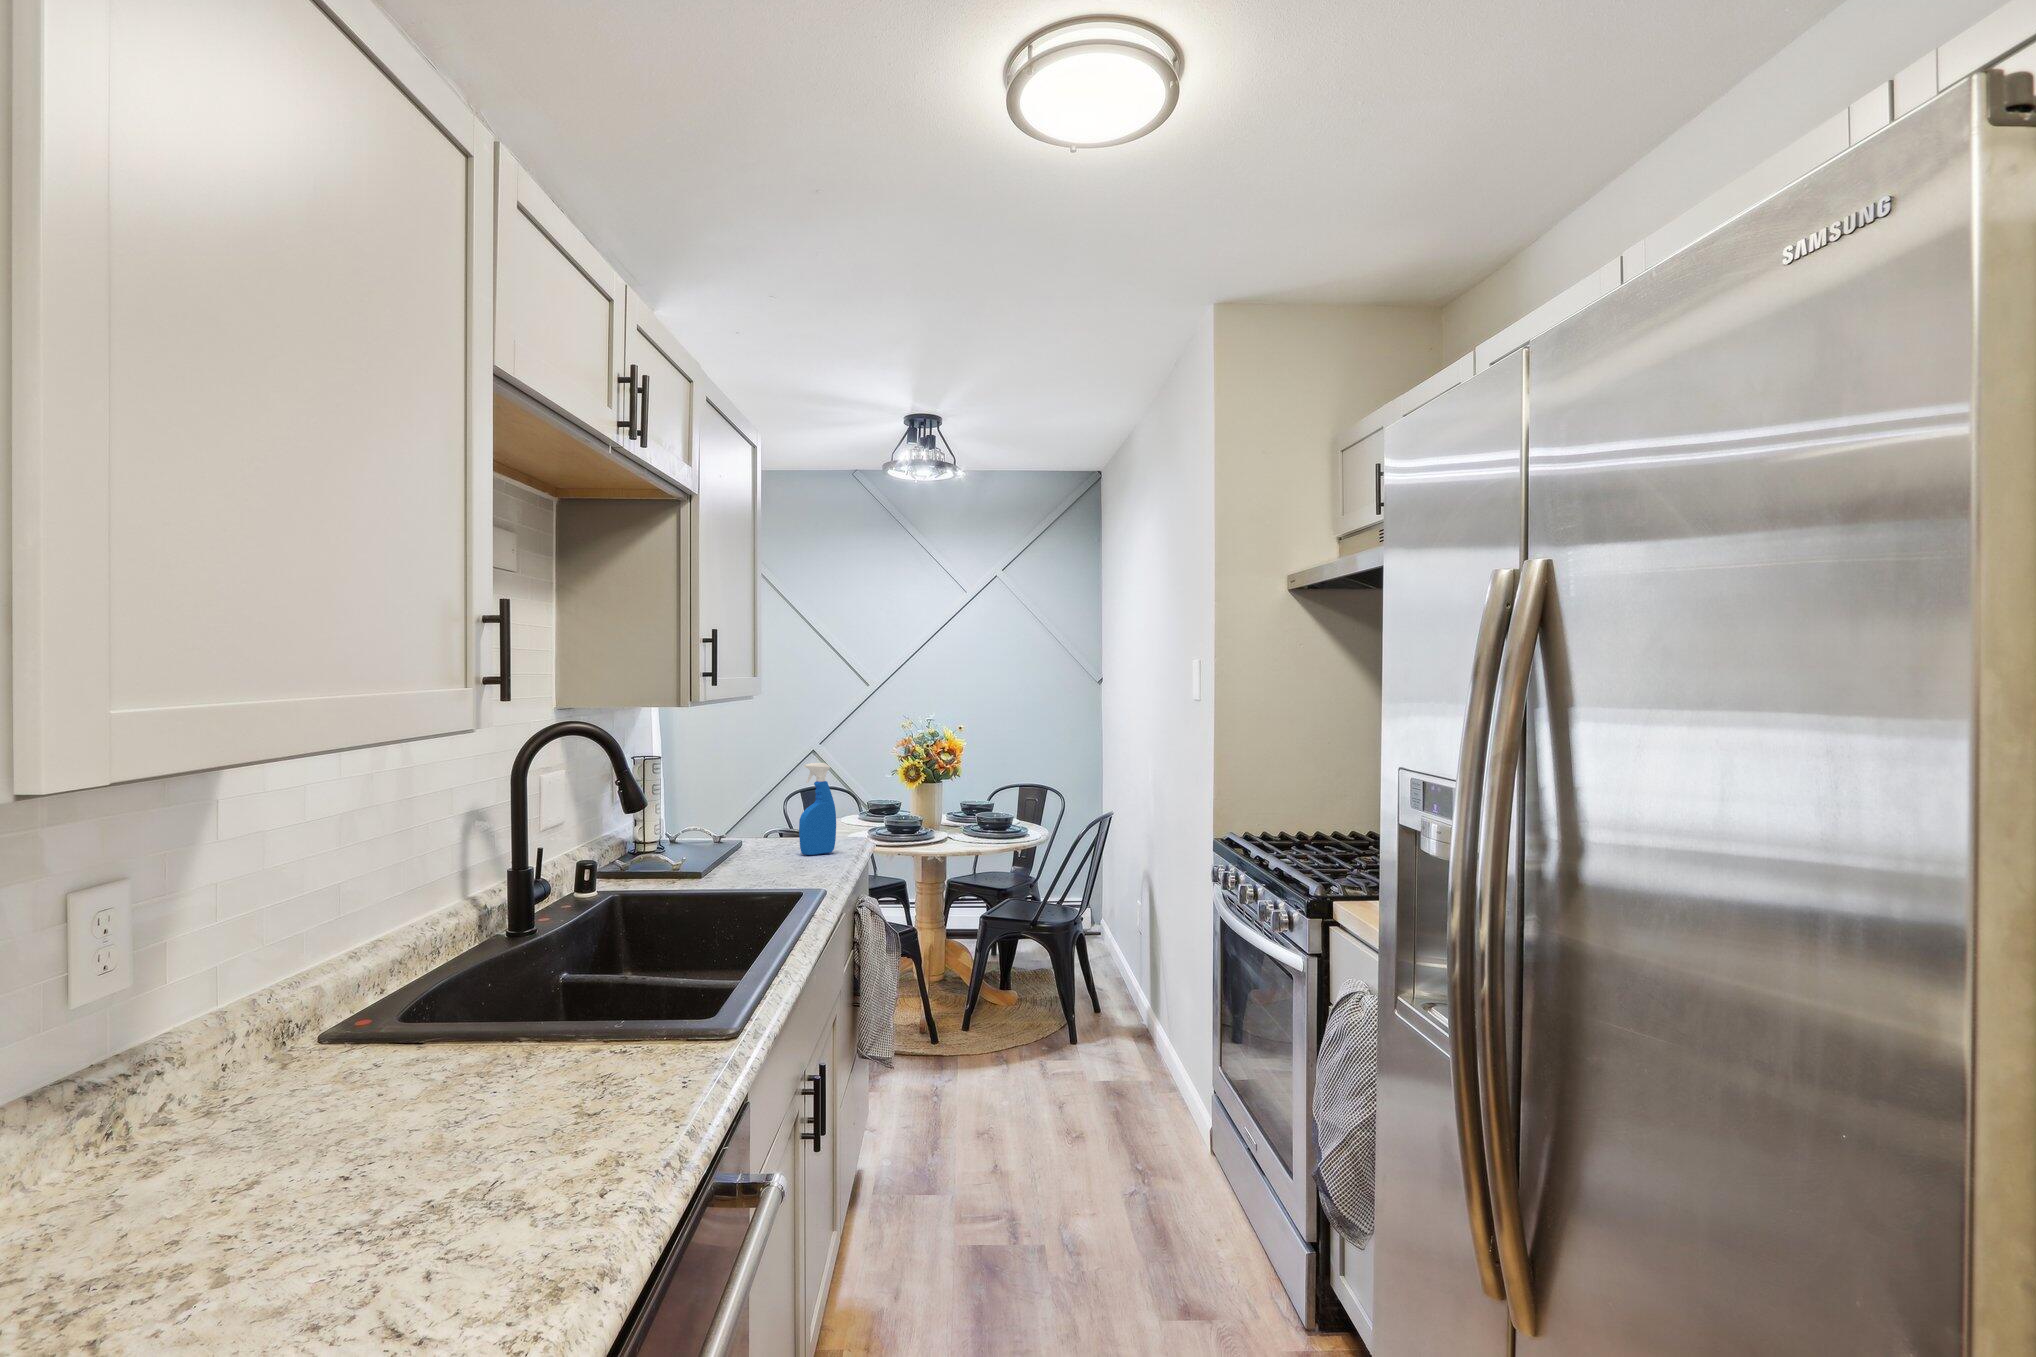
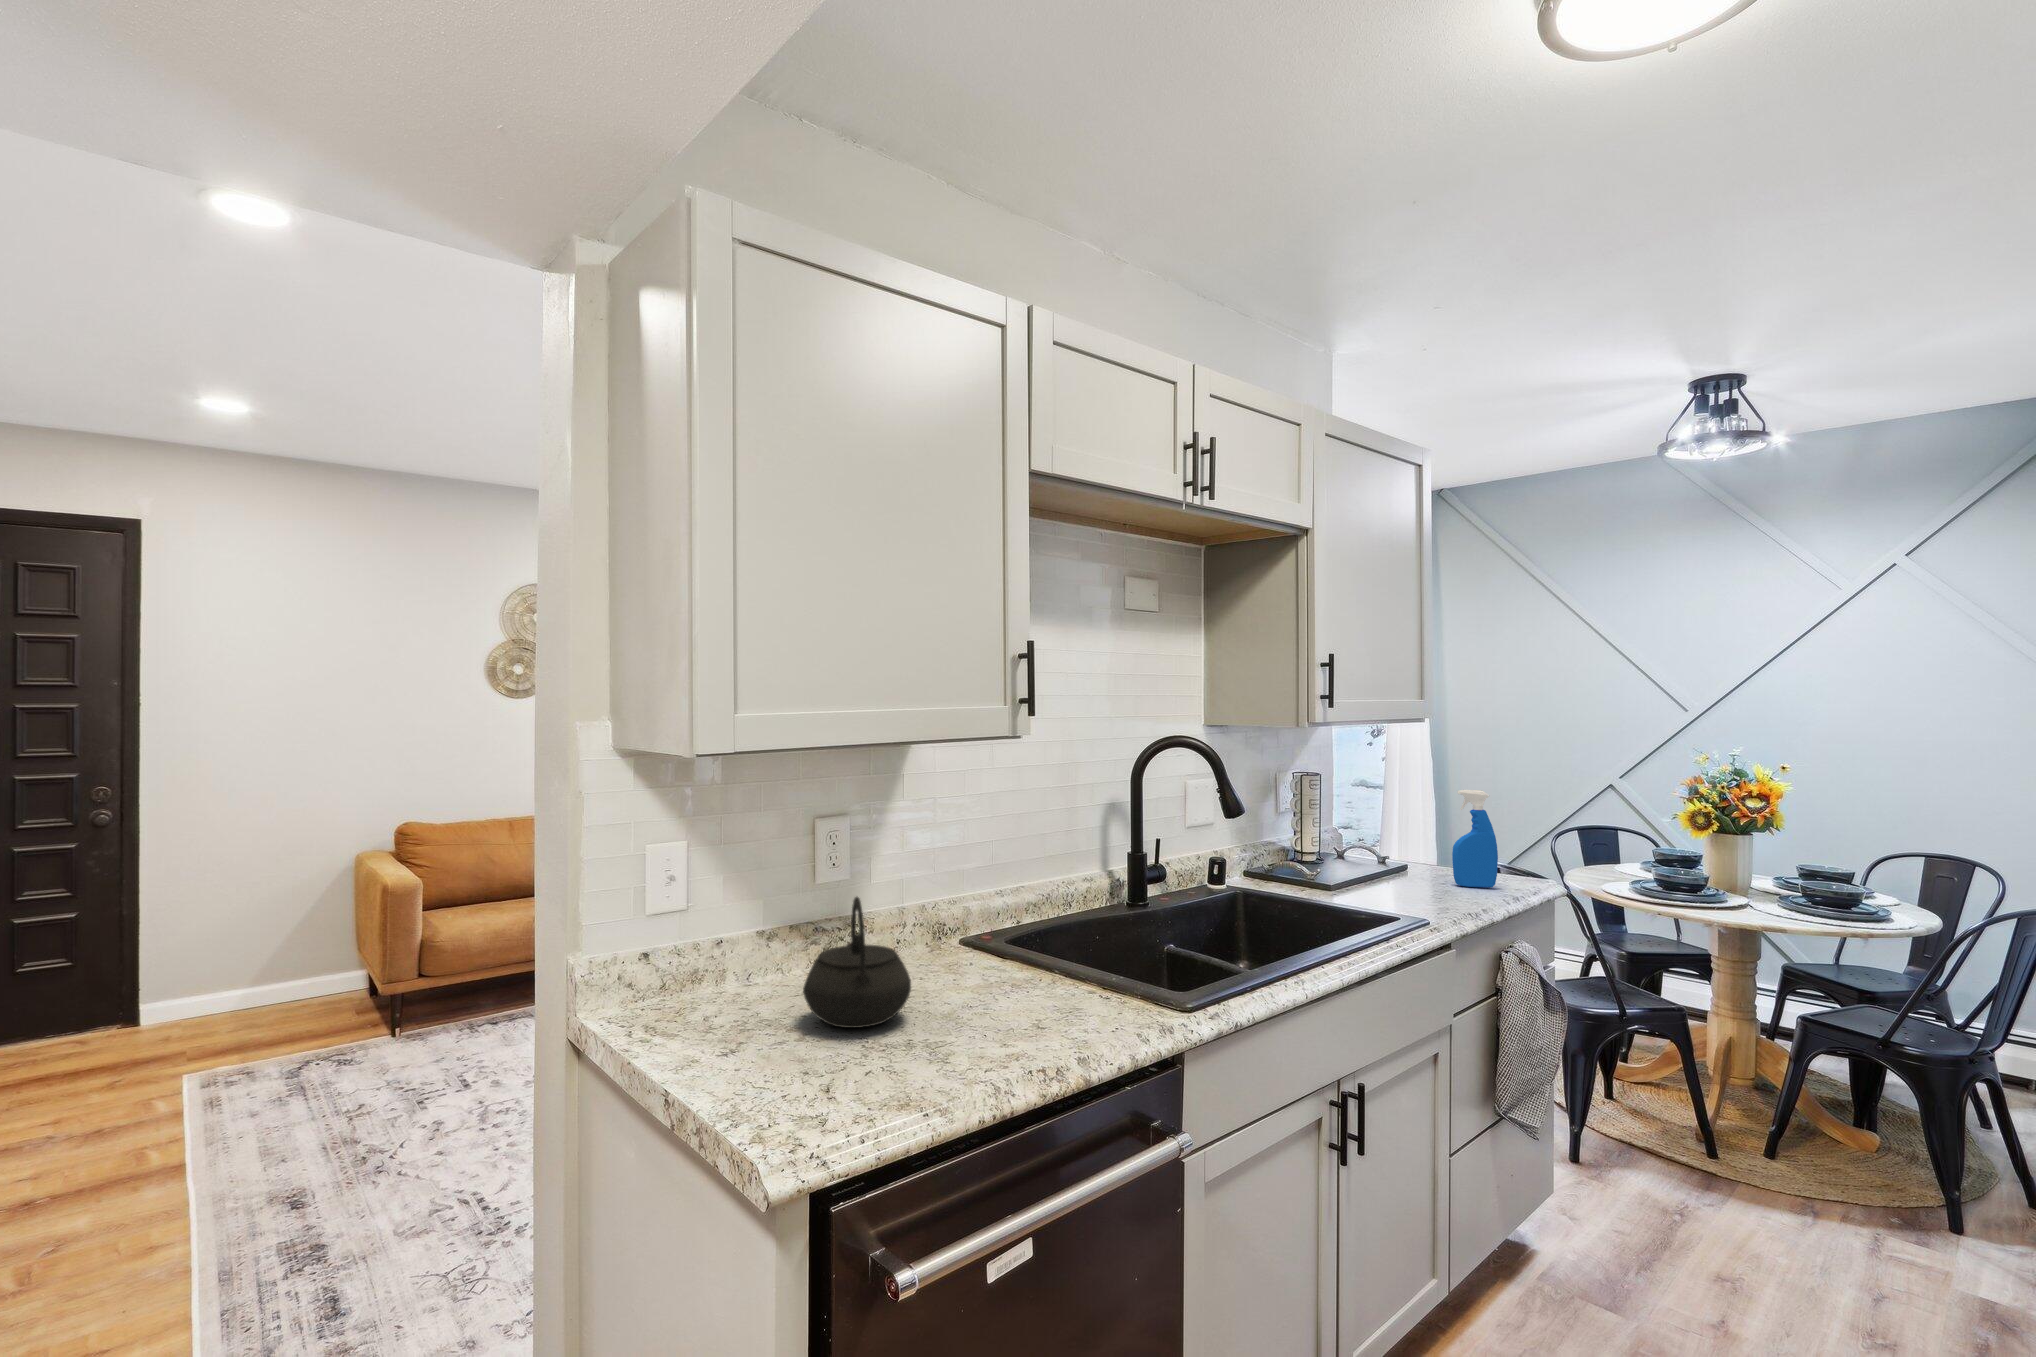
kettle: none [198,1008,412,1231] -> present [803,897,911,1028]

